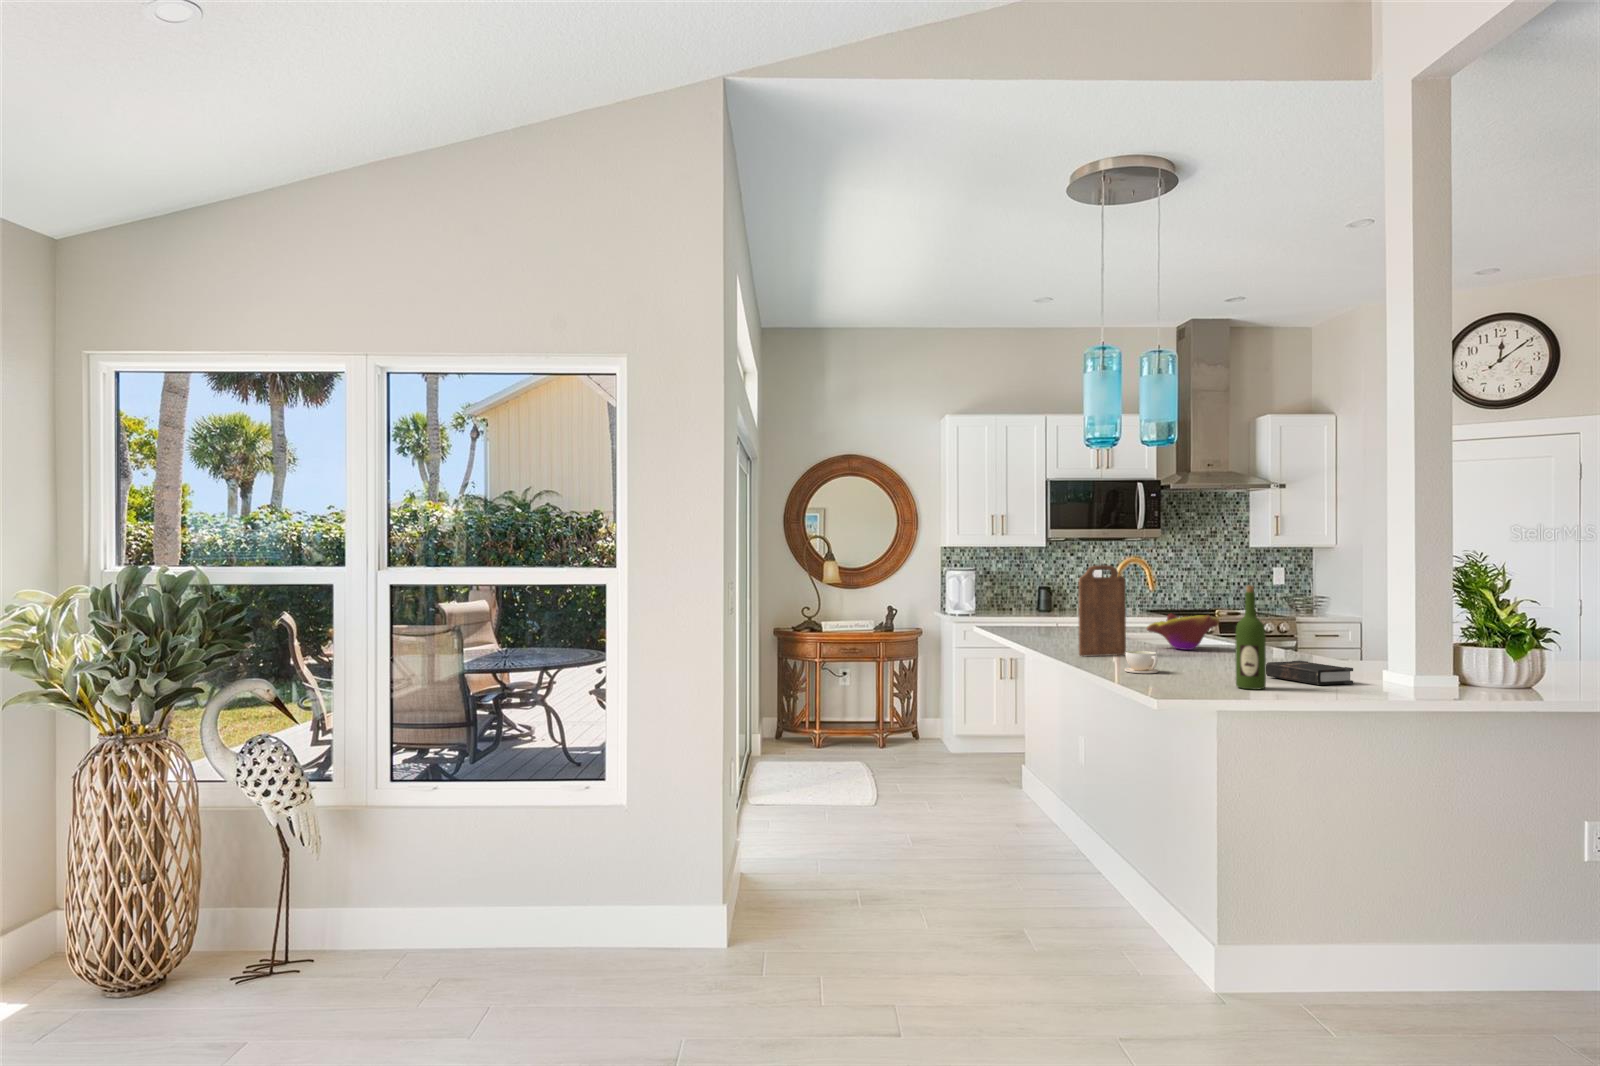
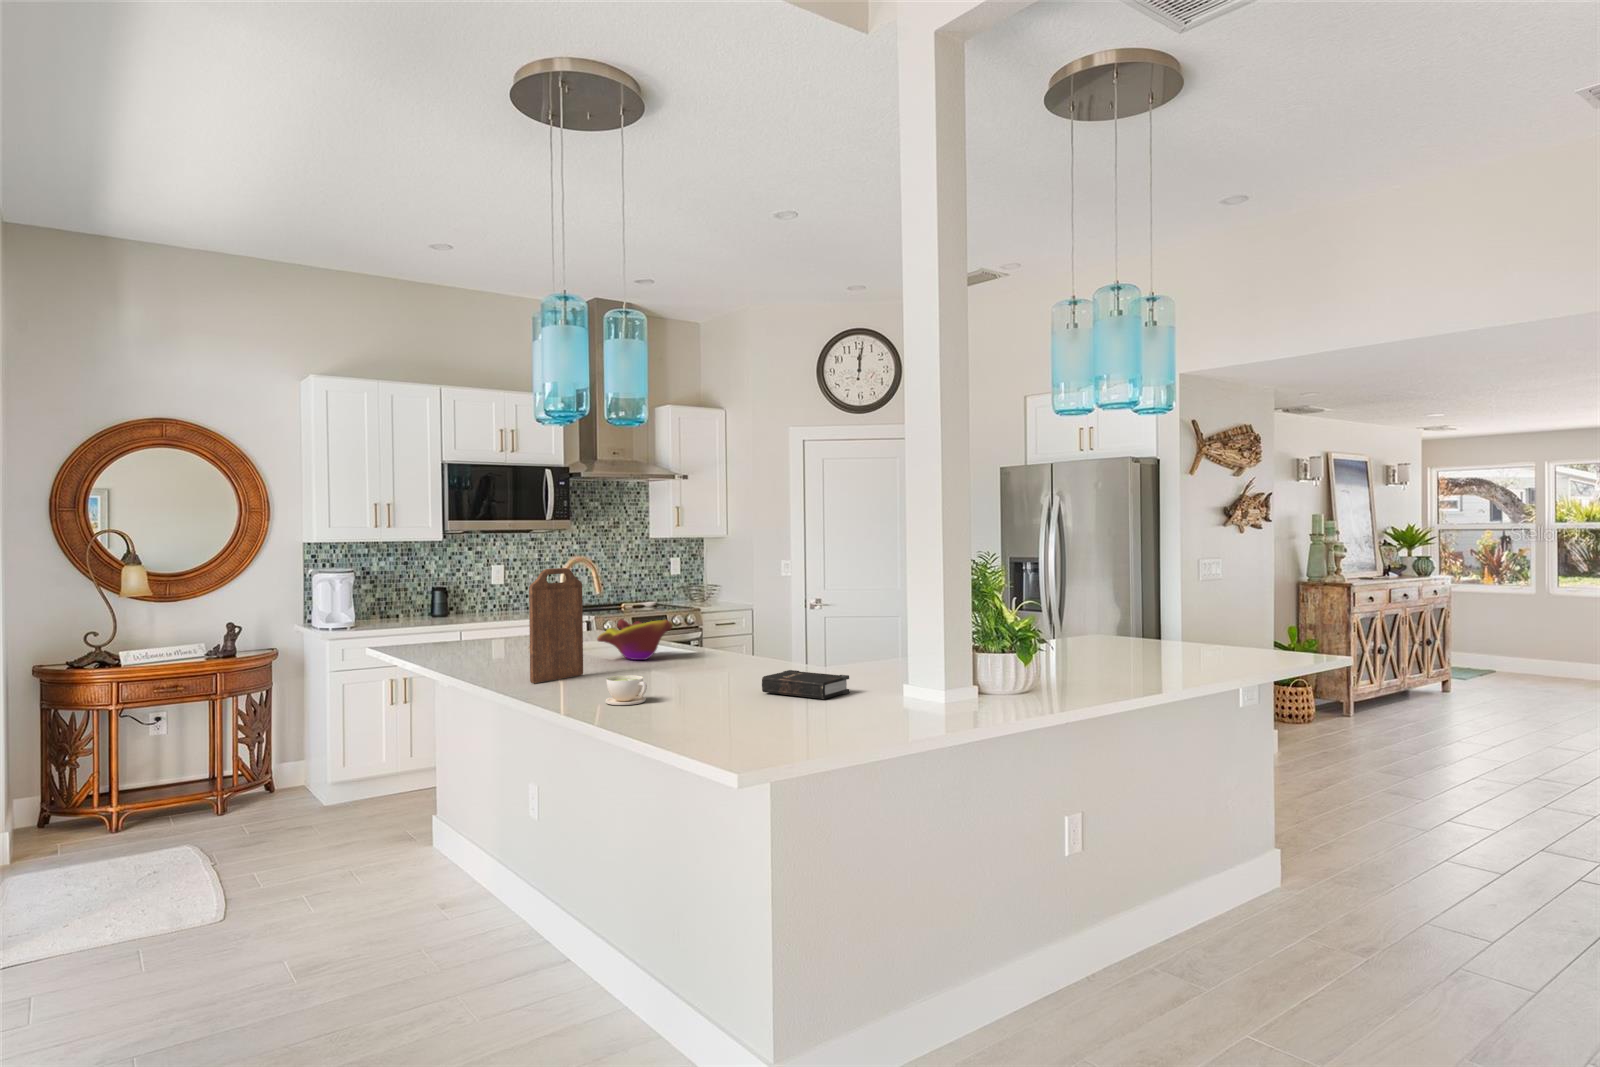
wine bottle: present [1236,585,1266,690] -> none [750,593,782,716]

